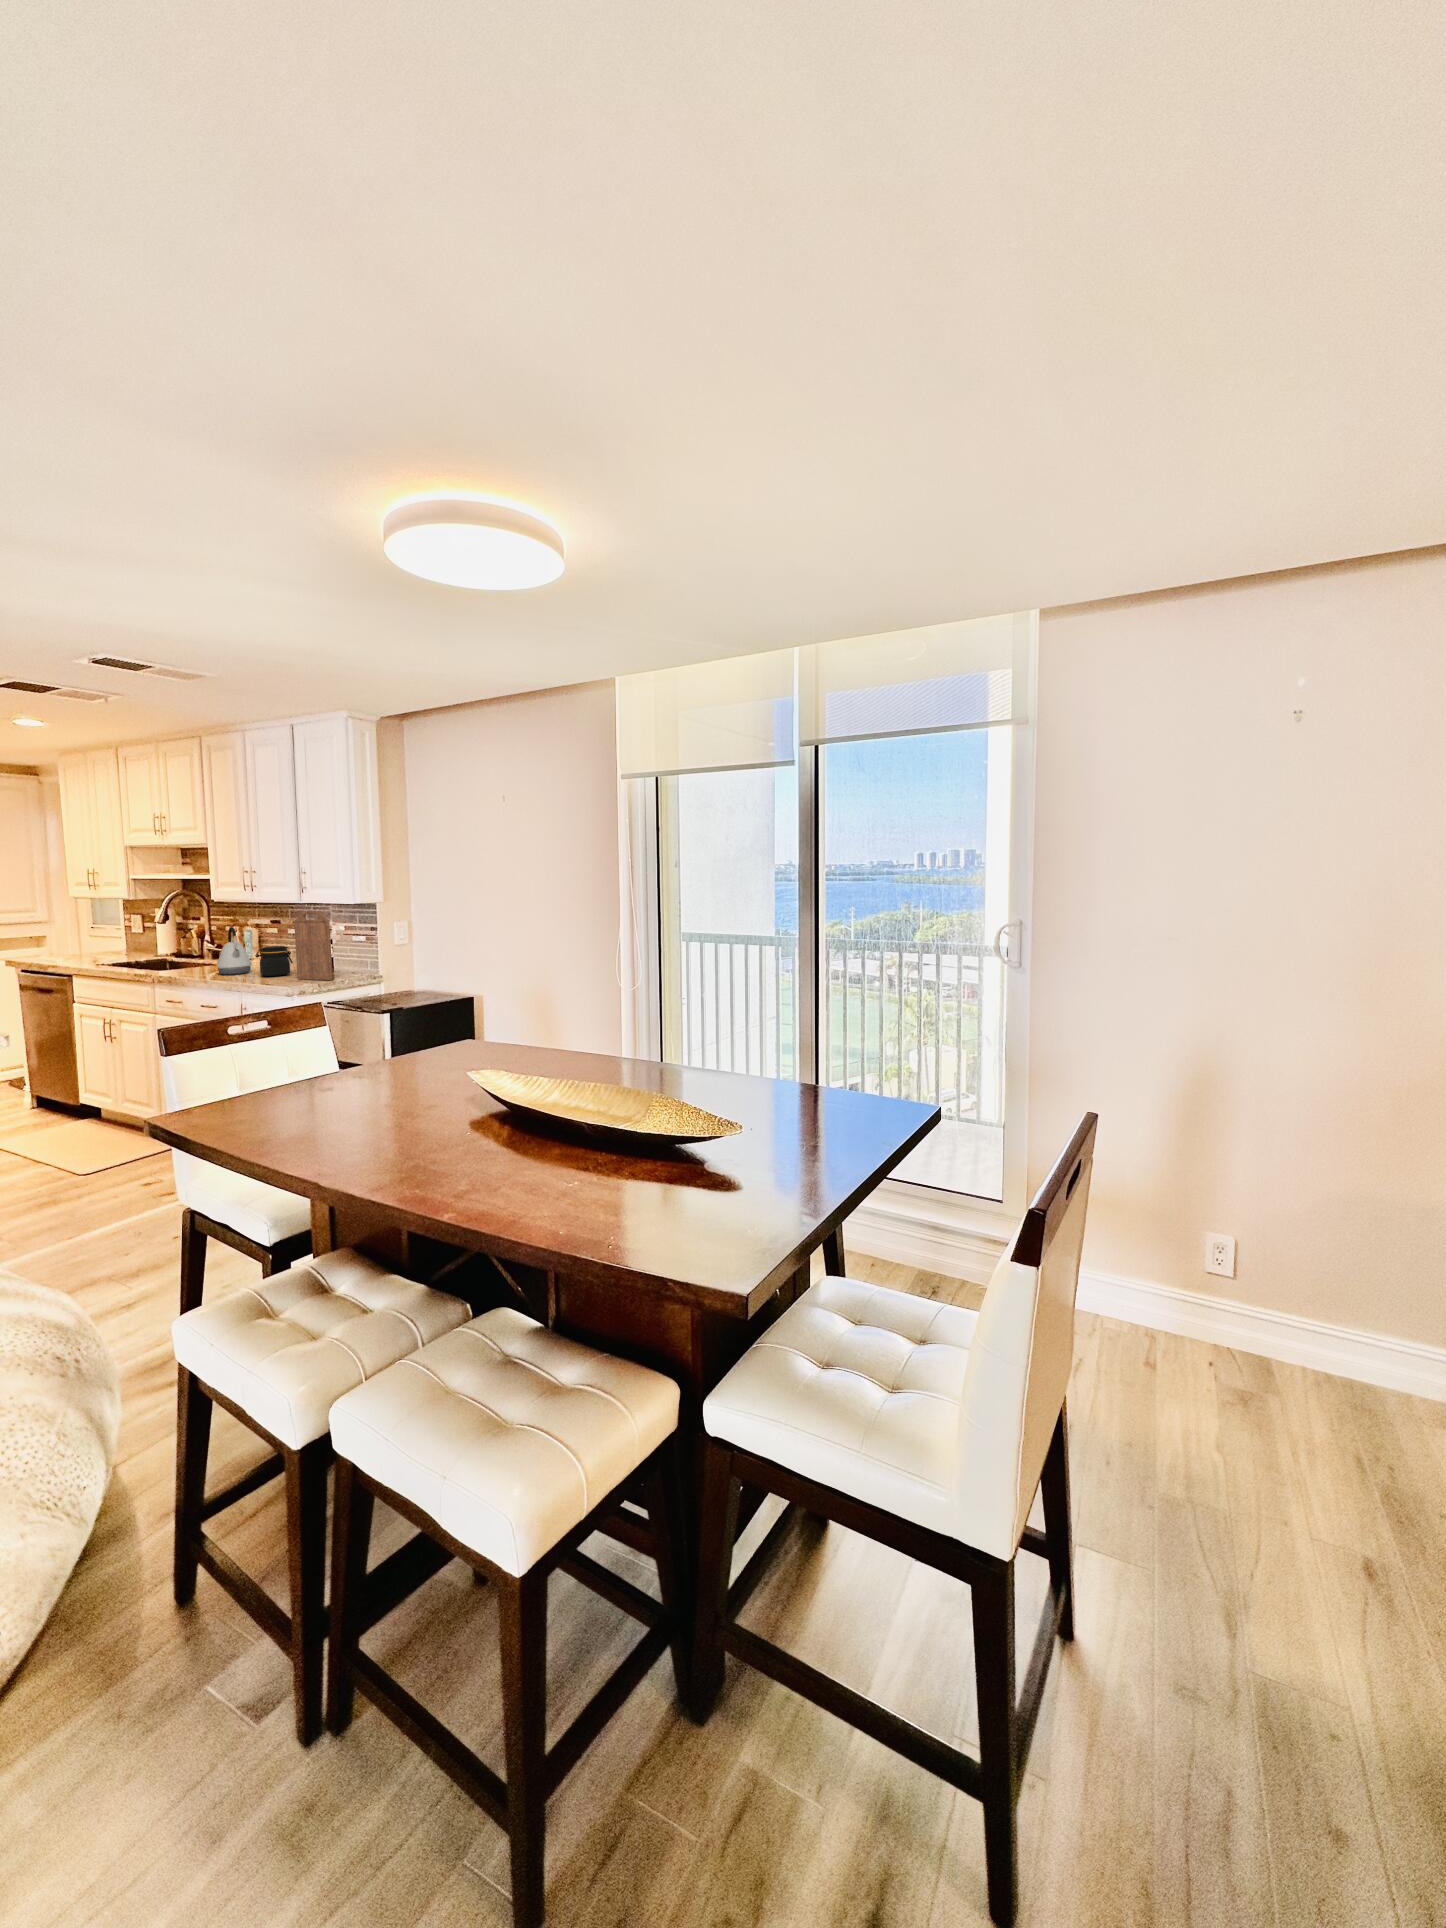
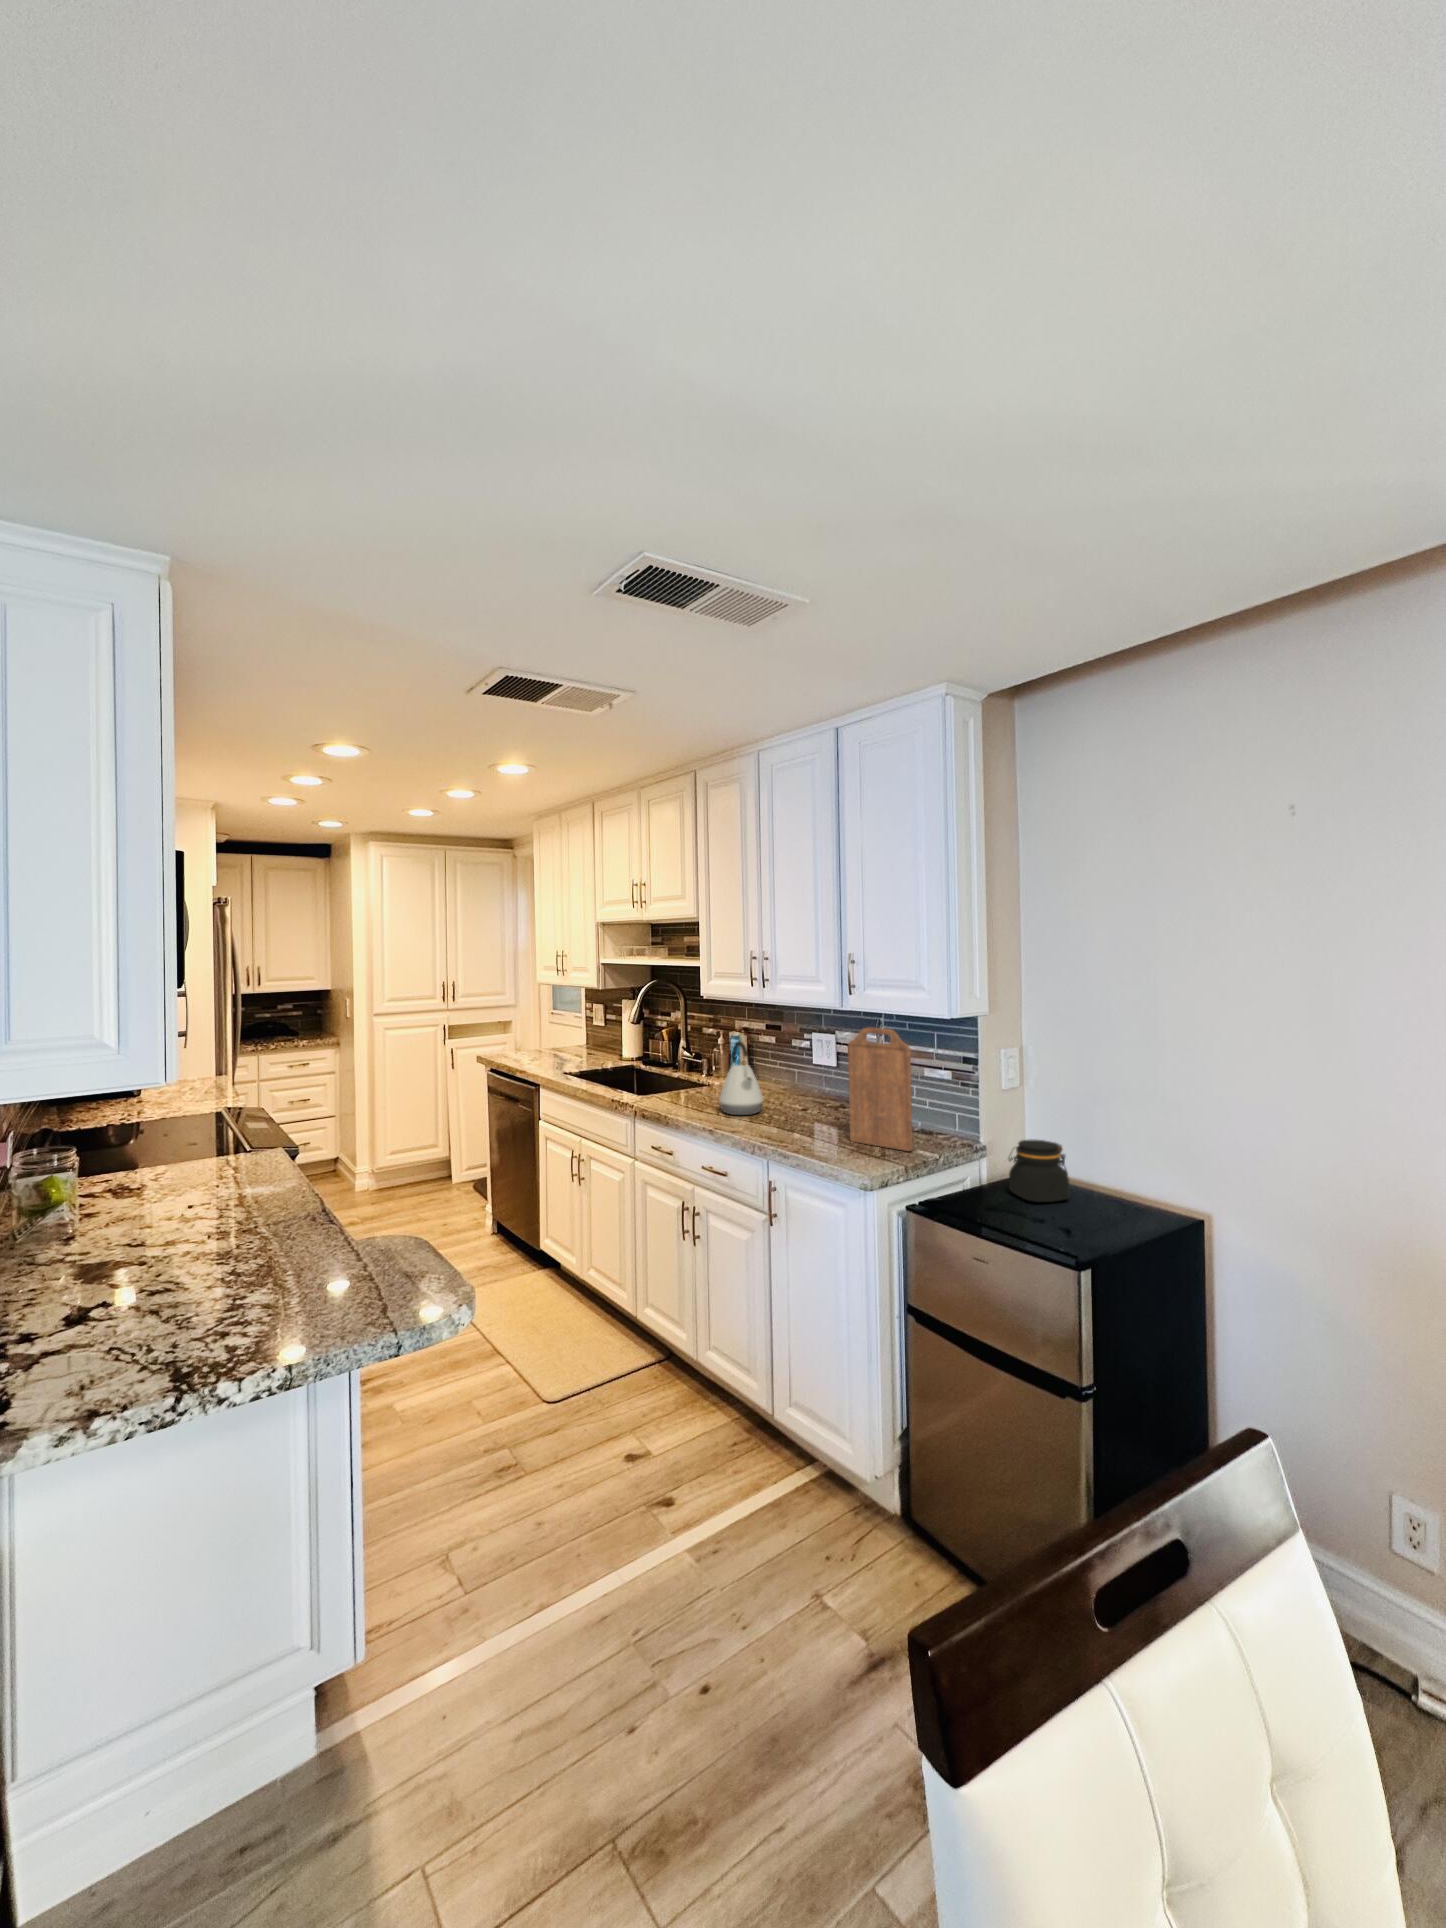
jar: present [255,946,293,976] -> present [1009,1140,1070,1202]

